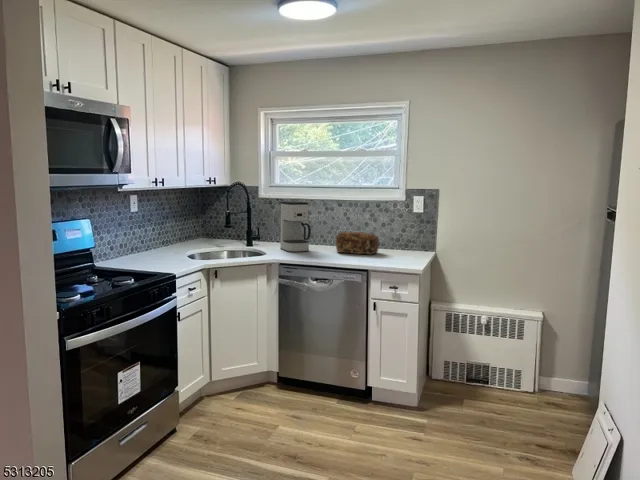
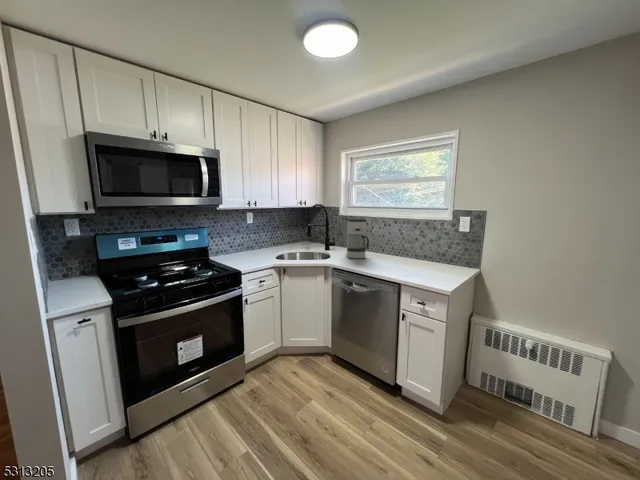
bread loaf: present [336,232,379,254] -> none [385,245,424,267]

